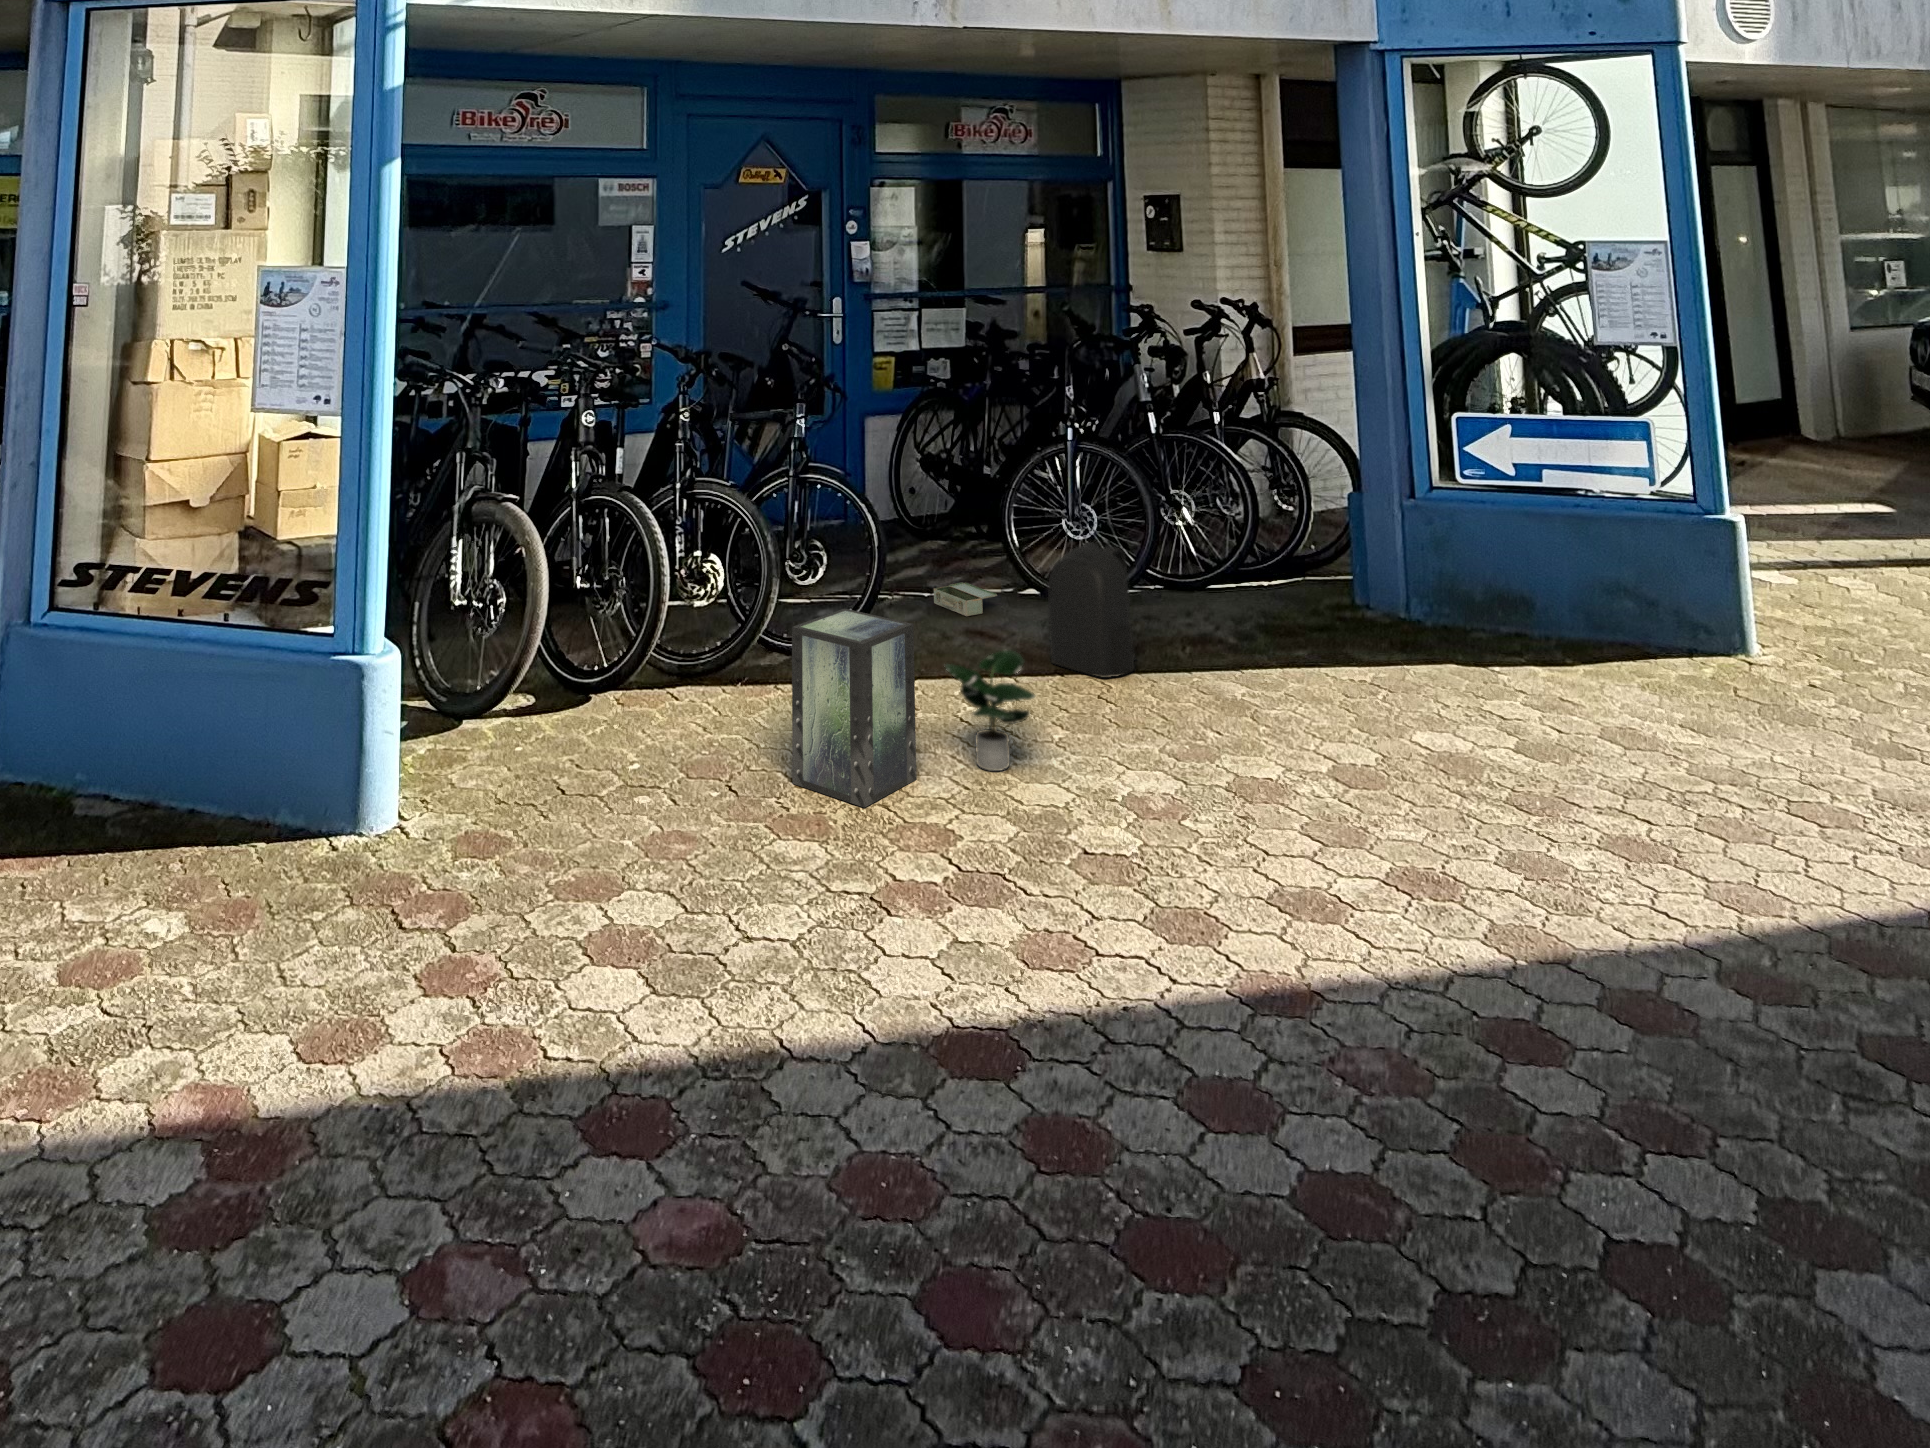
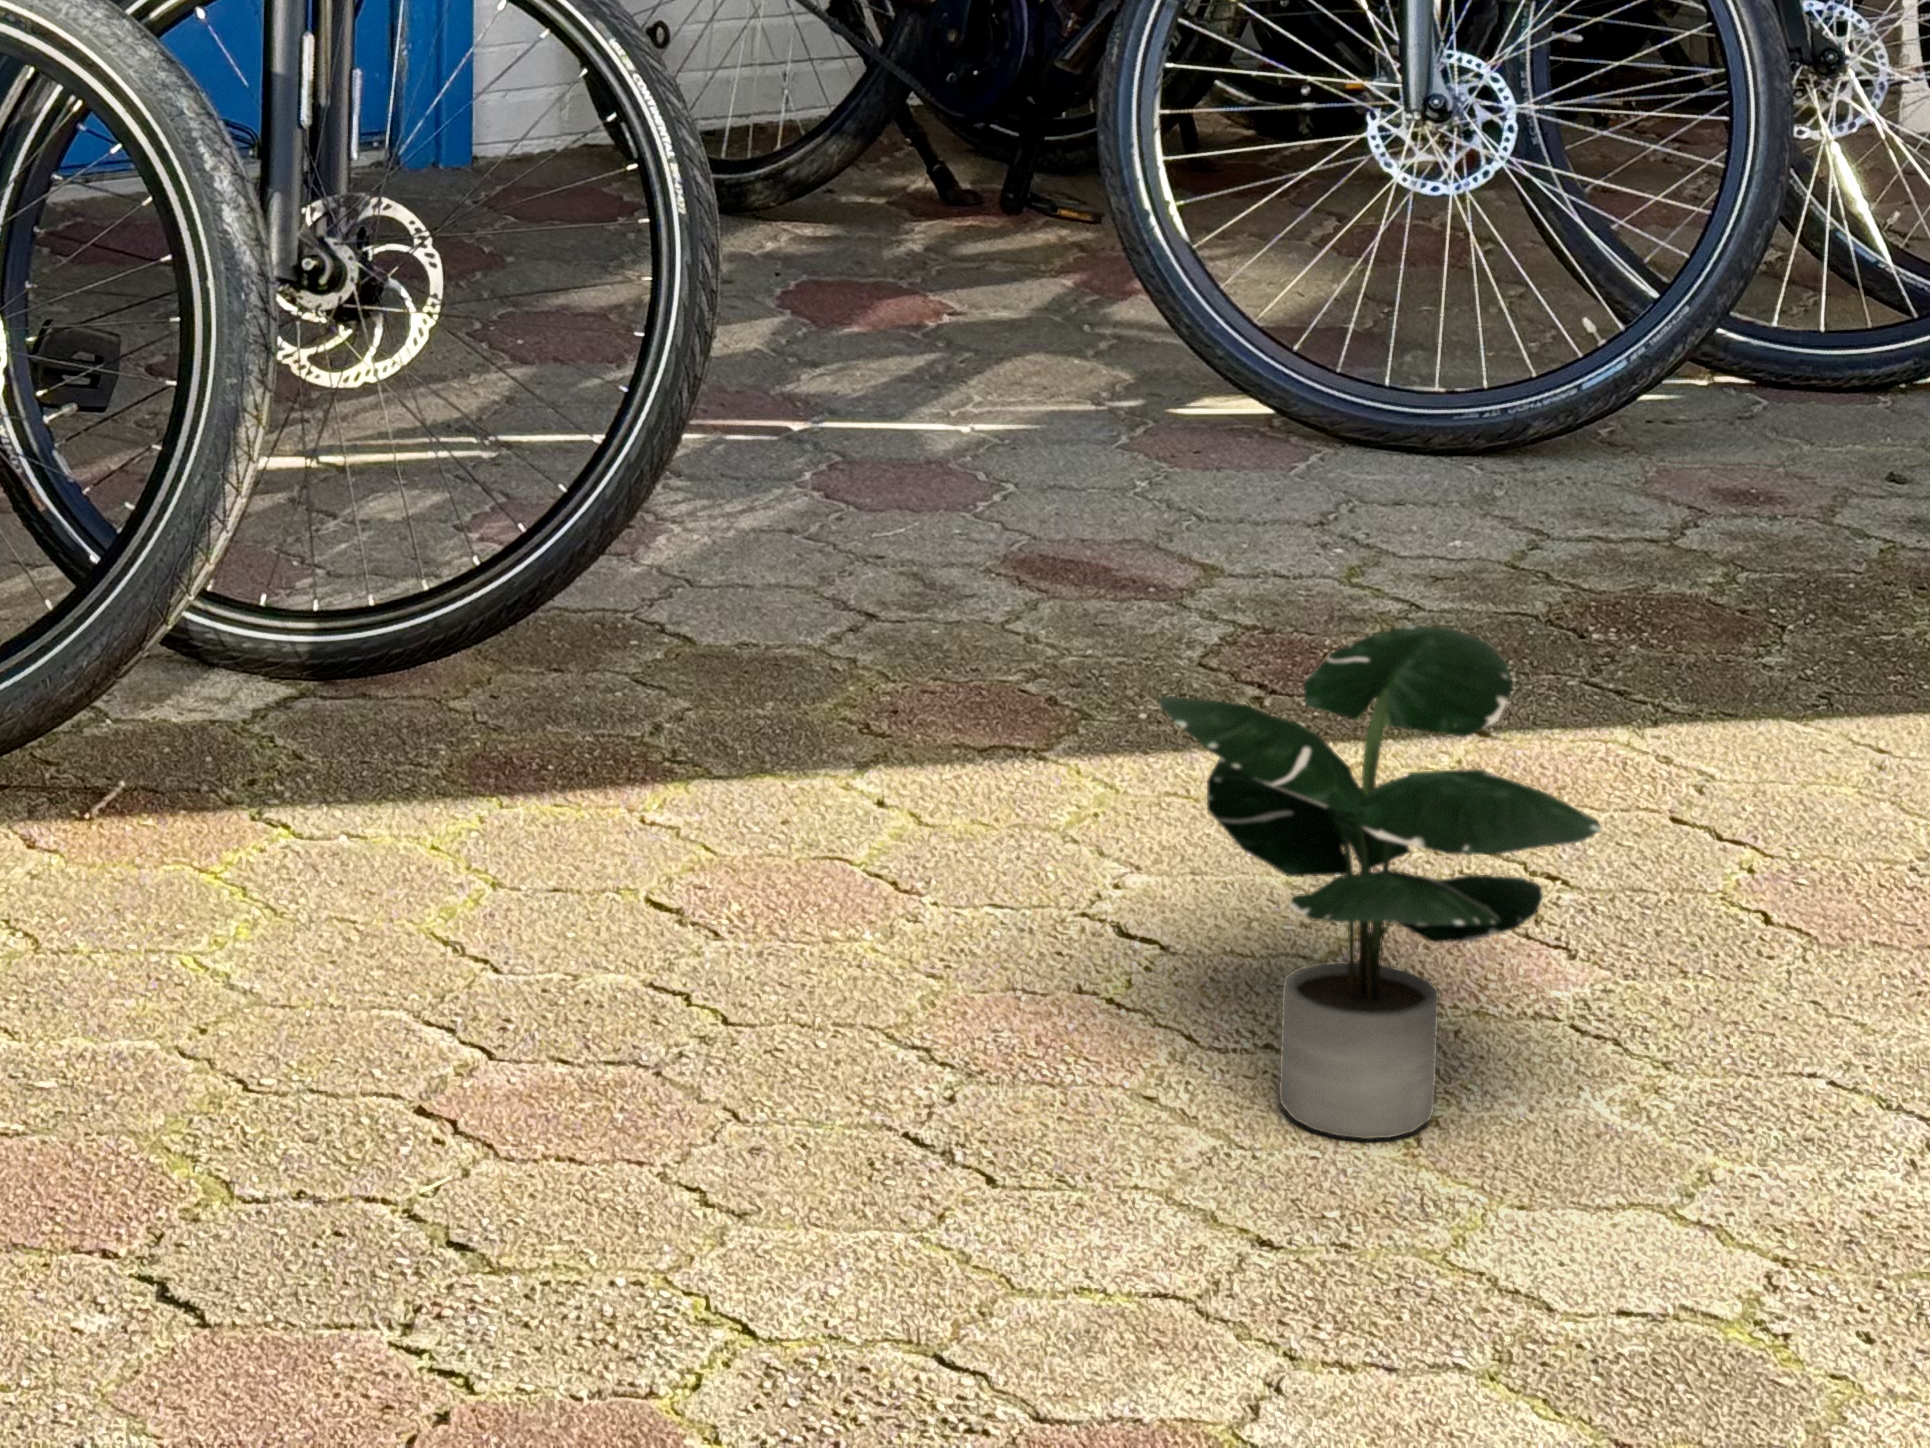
backpack: present [1048,542,1135,678] -> none [1416,163,1781,710]
toolbox: present [934,582,997,616] -> none [837,353,1111,483]
storage box: present [792,609,916,808] -> none [460,470,1052,1349]

